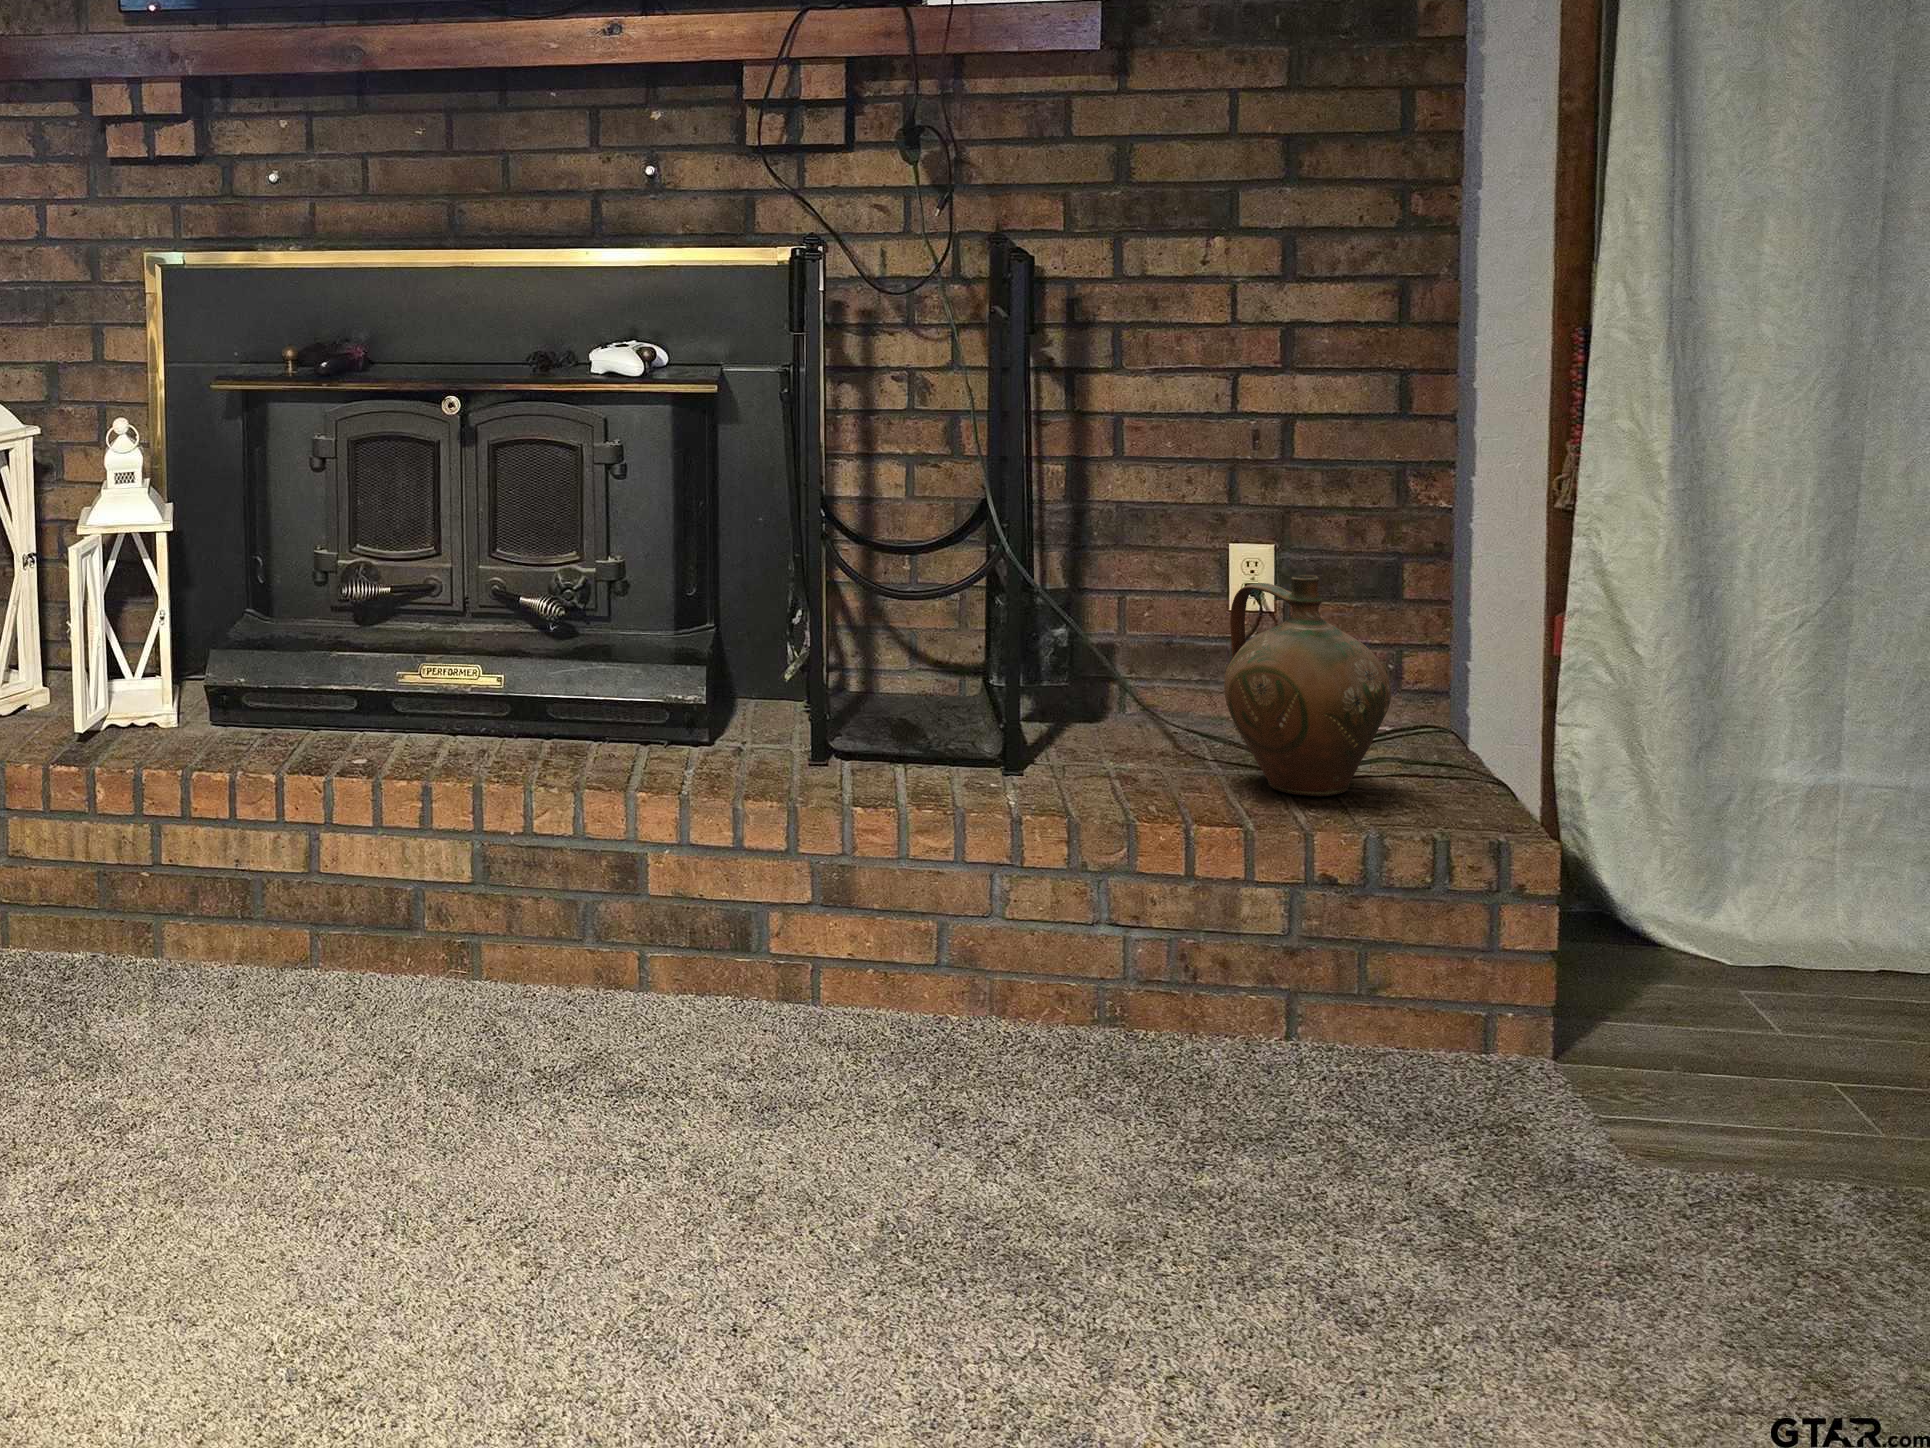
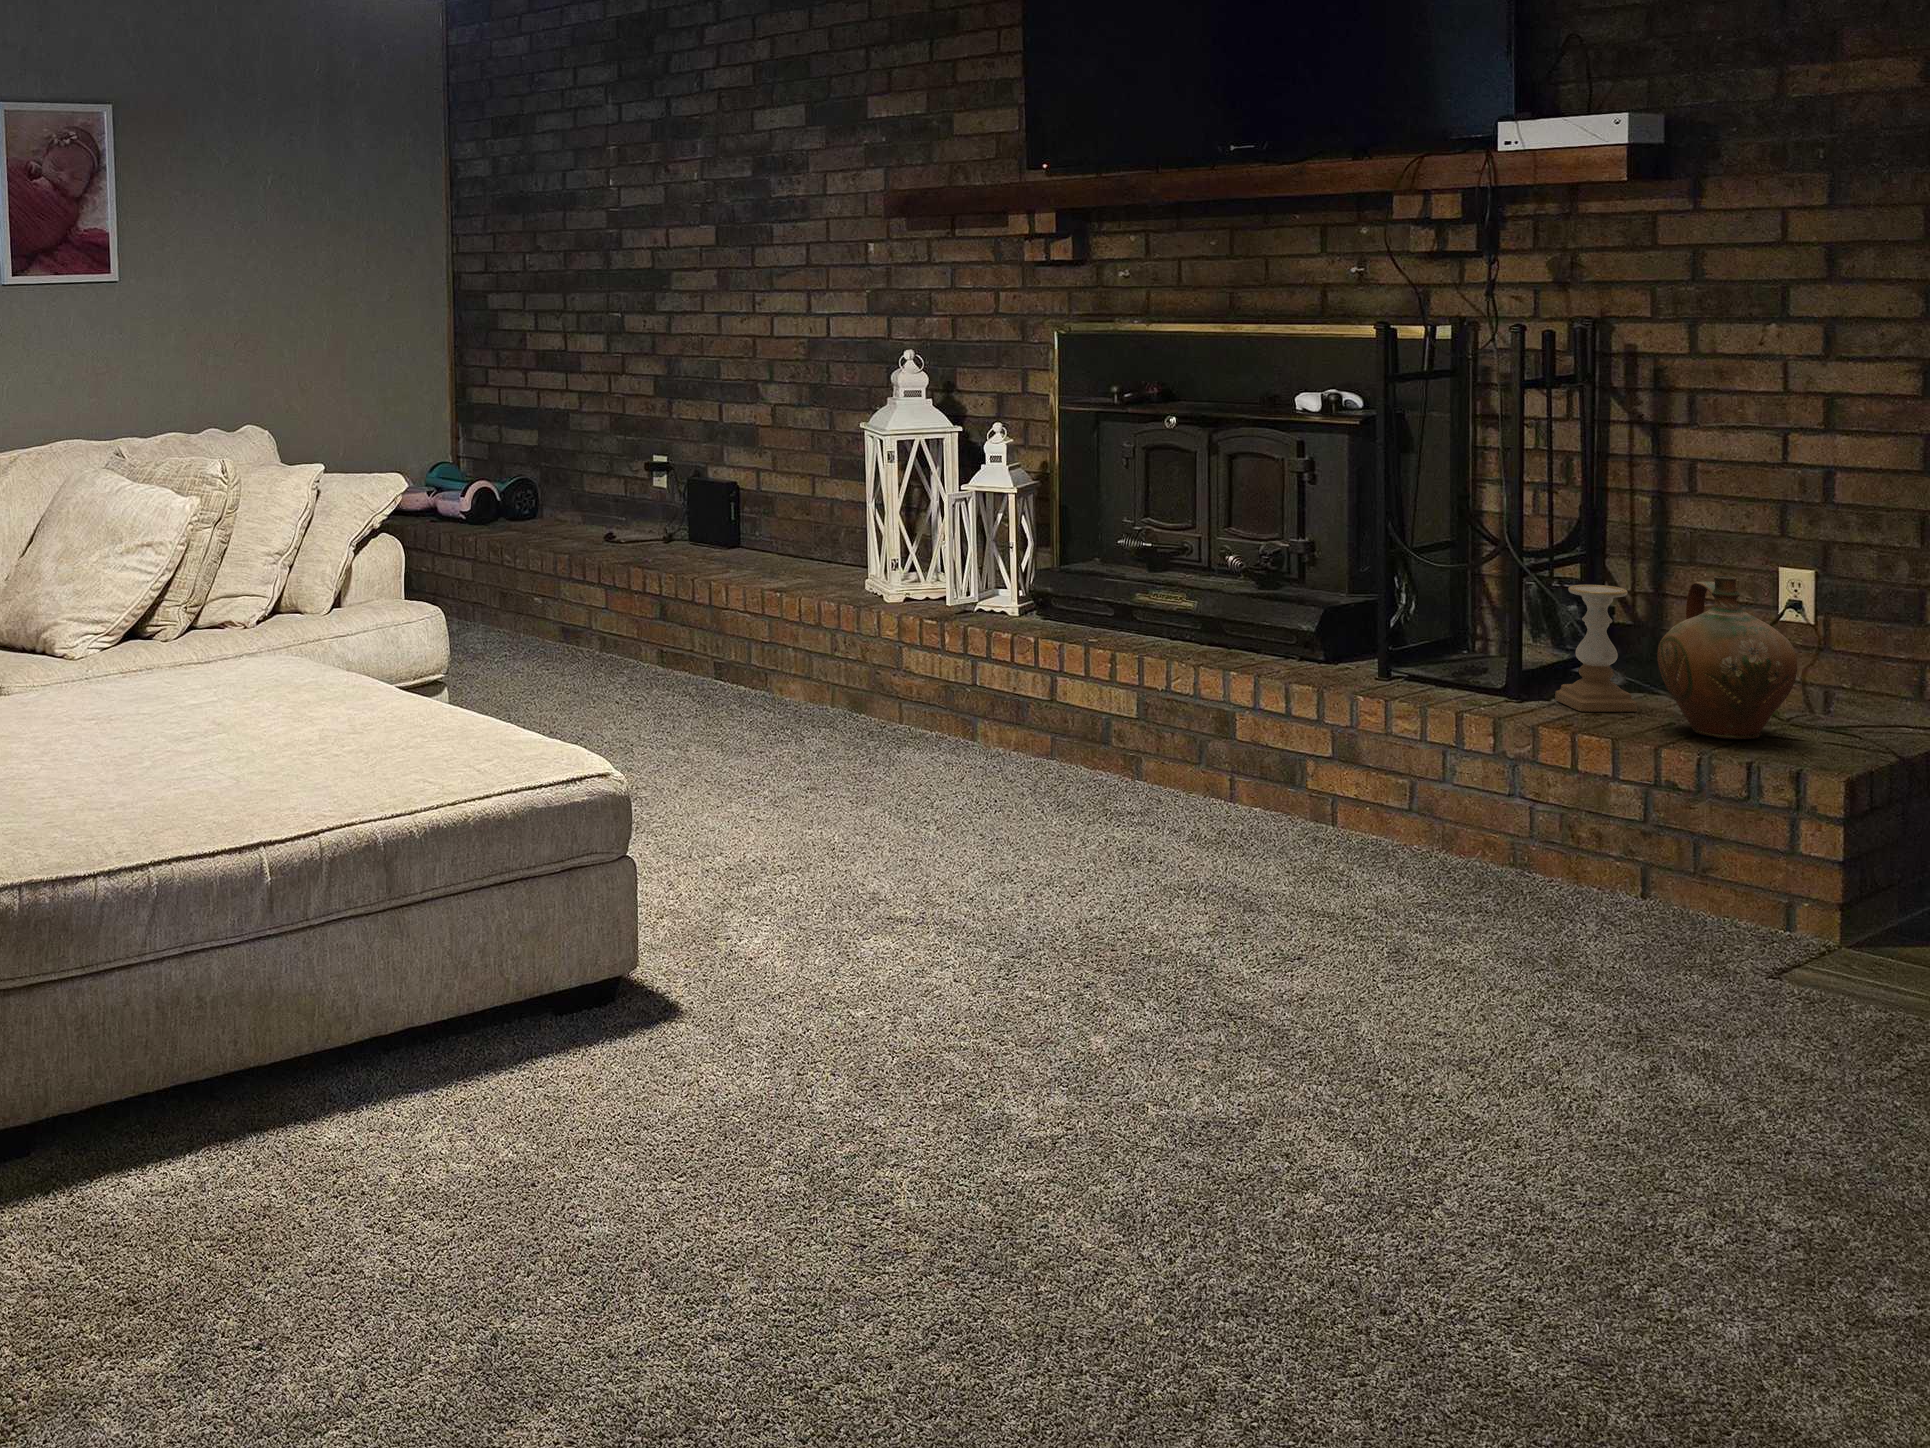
candle holder: none [1052,598,1157,780] -> present [1555,585,1637,712]

